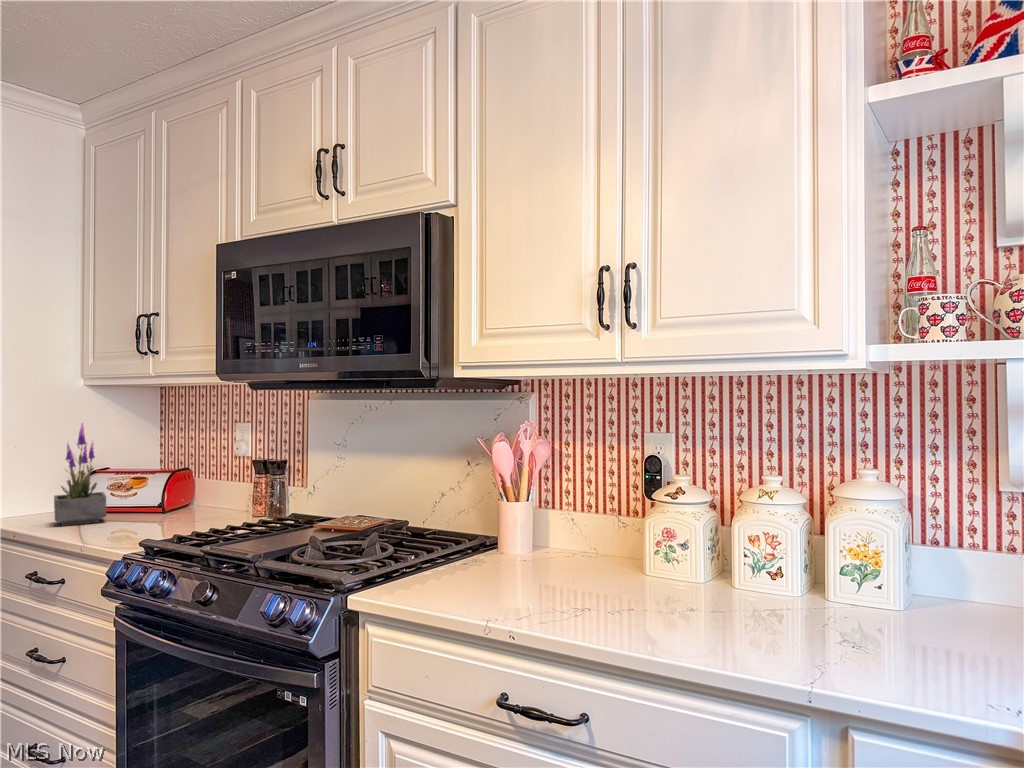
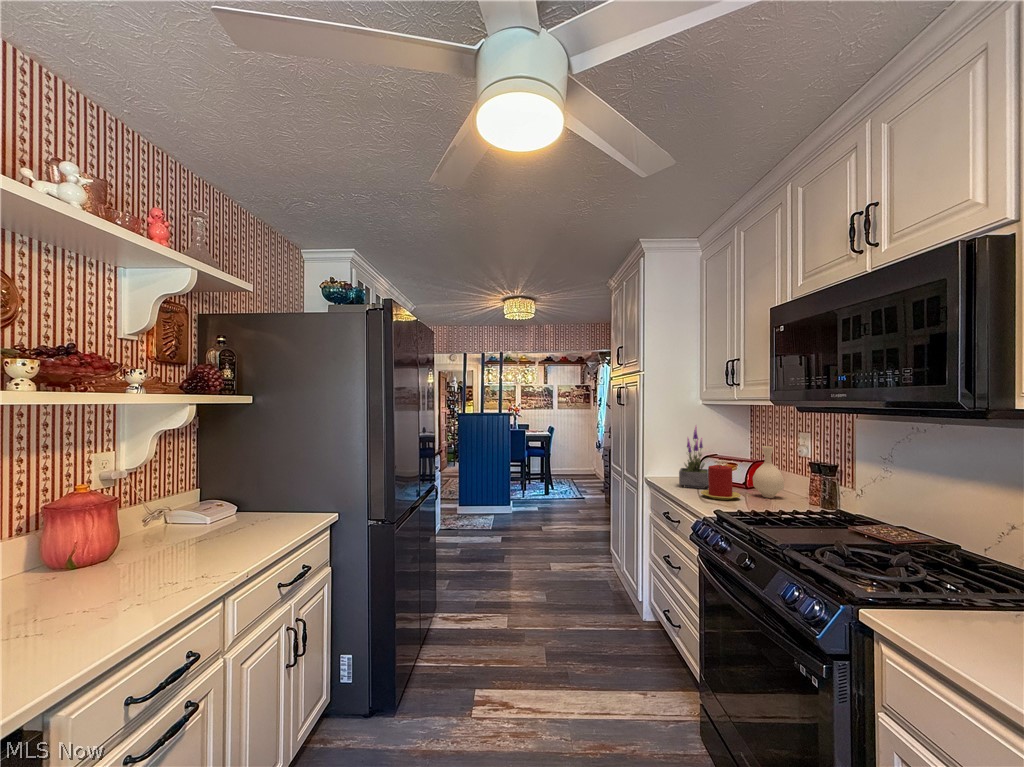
vase: none [175,445,219,518] -> present [753,446,784,498]
candle: none [100,479,162,531] -> present [701,465,741,500]

